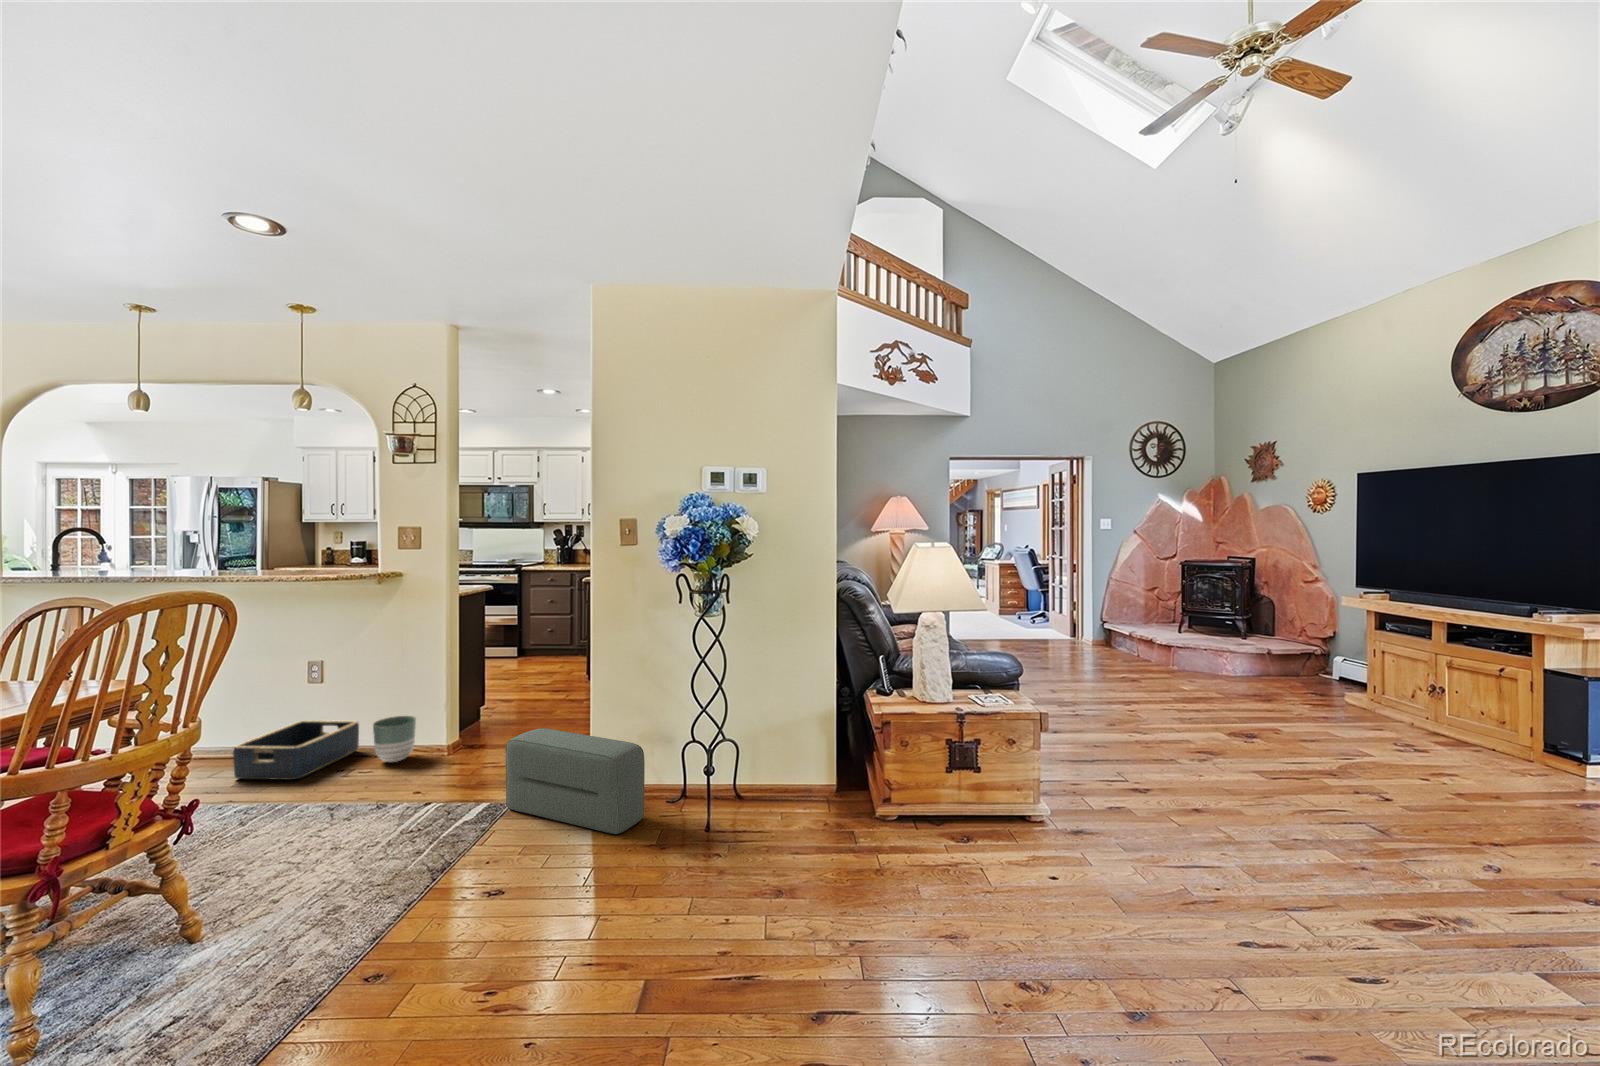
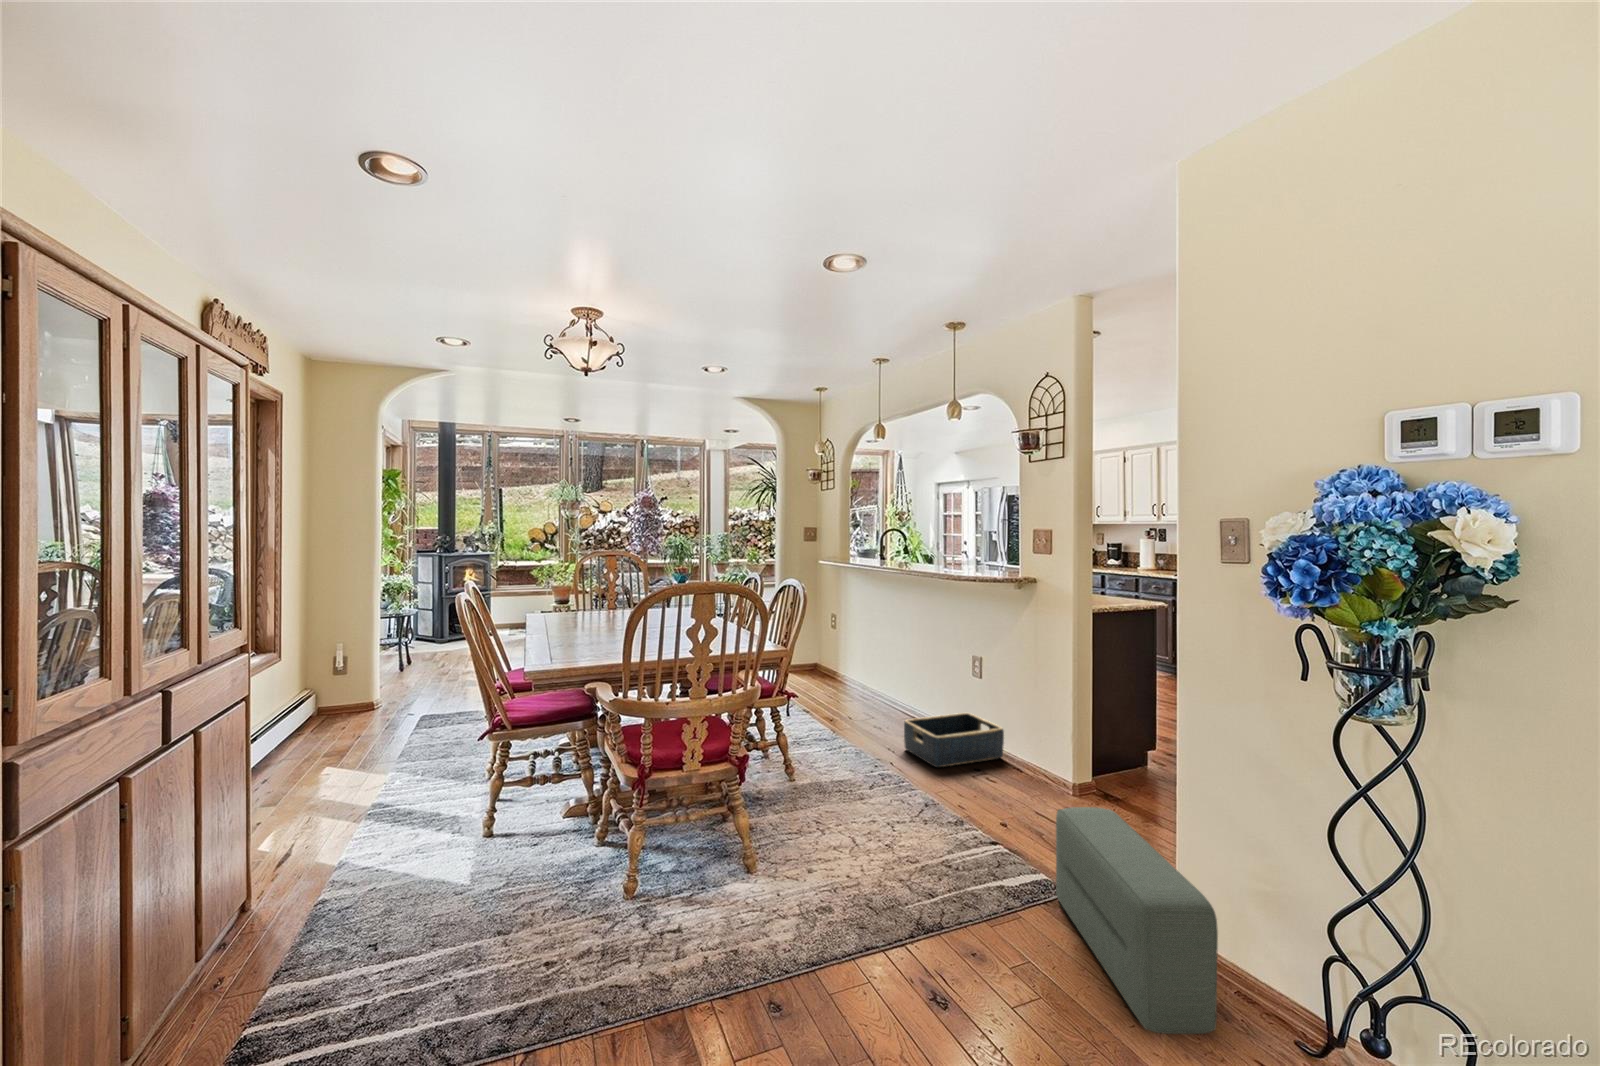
planter: present [373,716,416,762] -> none [999,733,1041,784]

